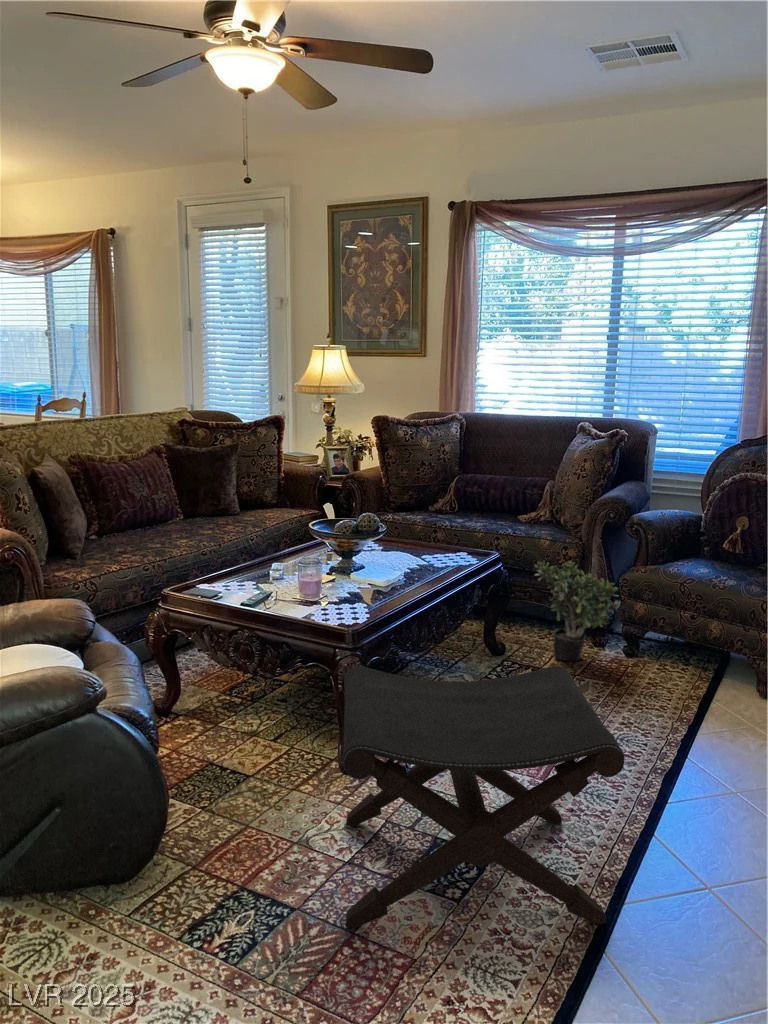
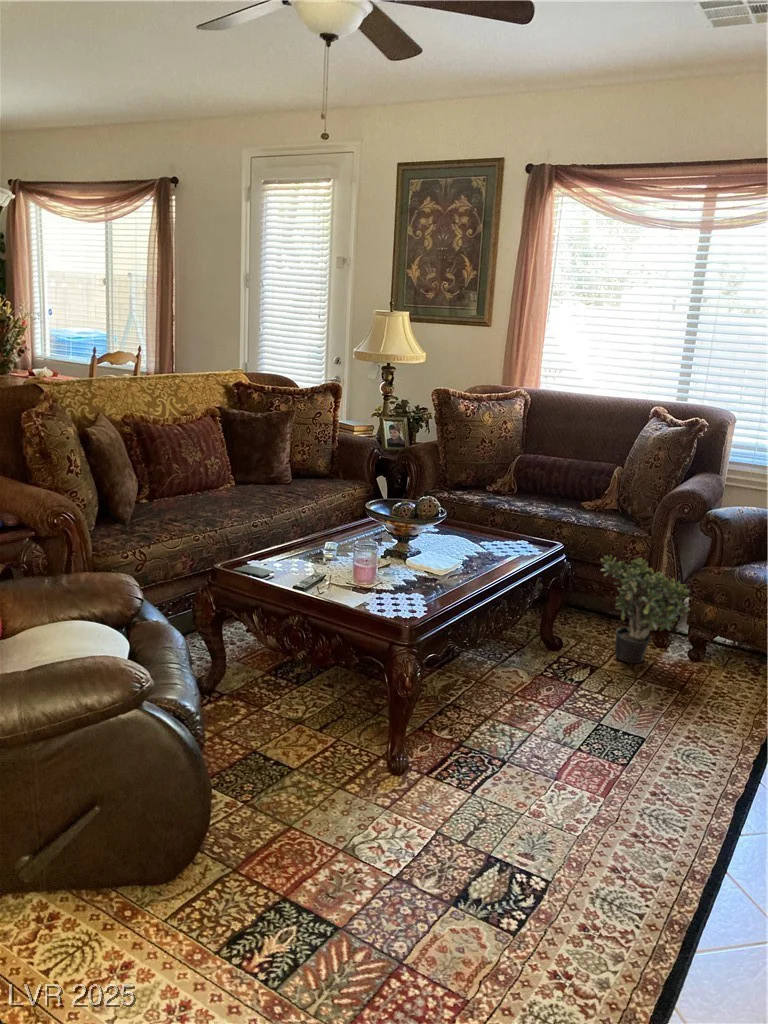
footstool: present [342,666,625,928] -> none [393,670,713,974]

